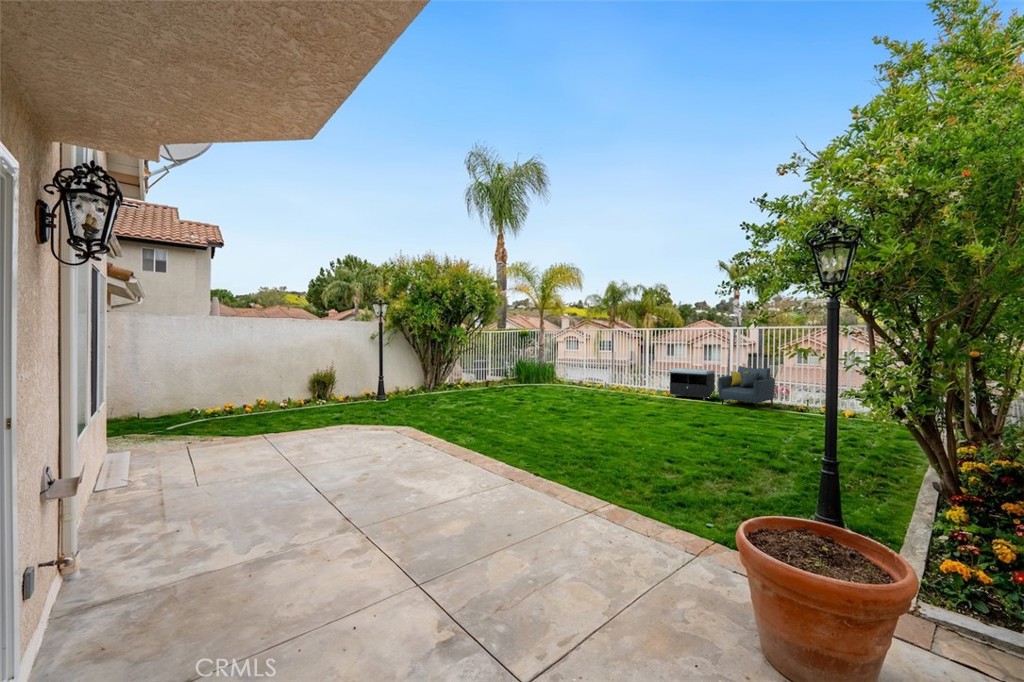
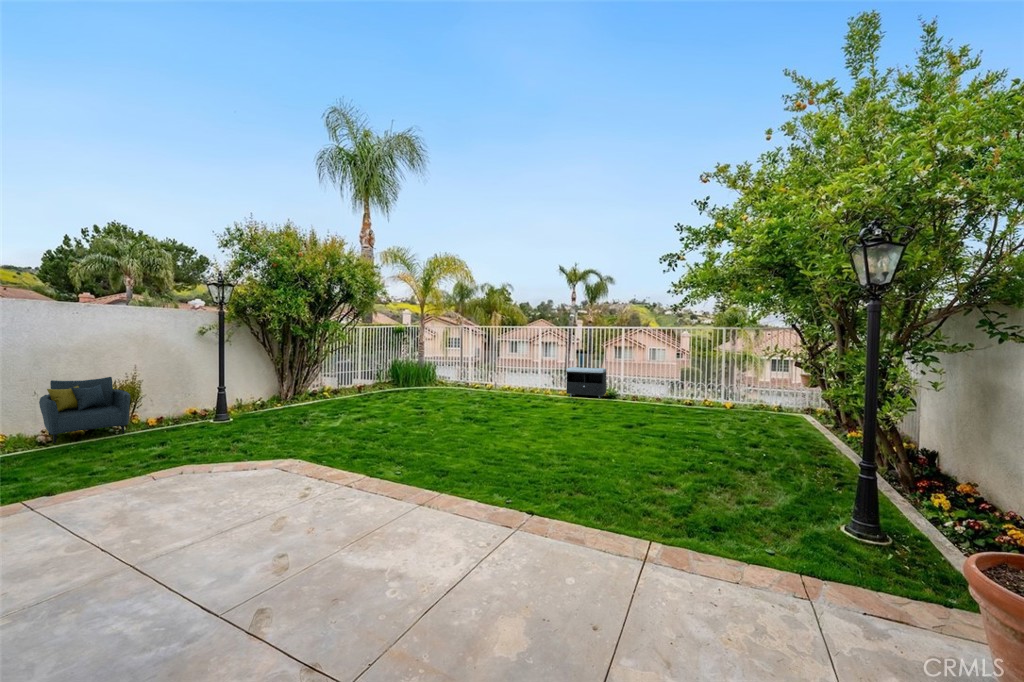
armchair: present [718,366,775,409] -> present [39,377,130,443]

